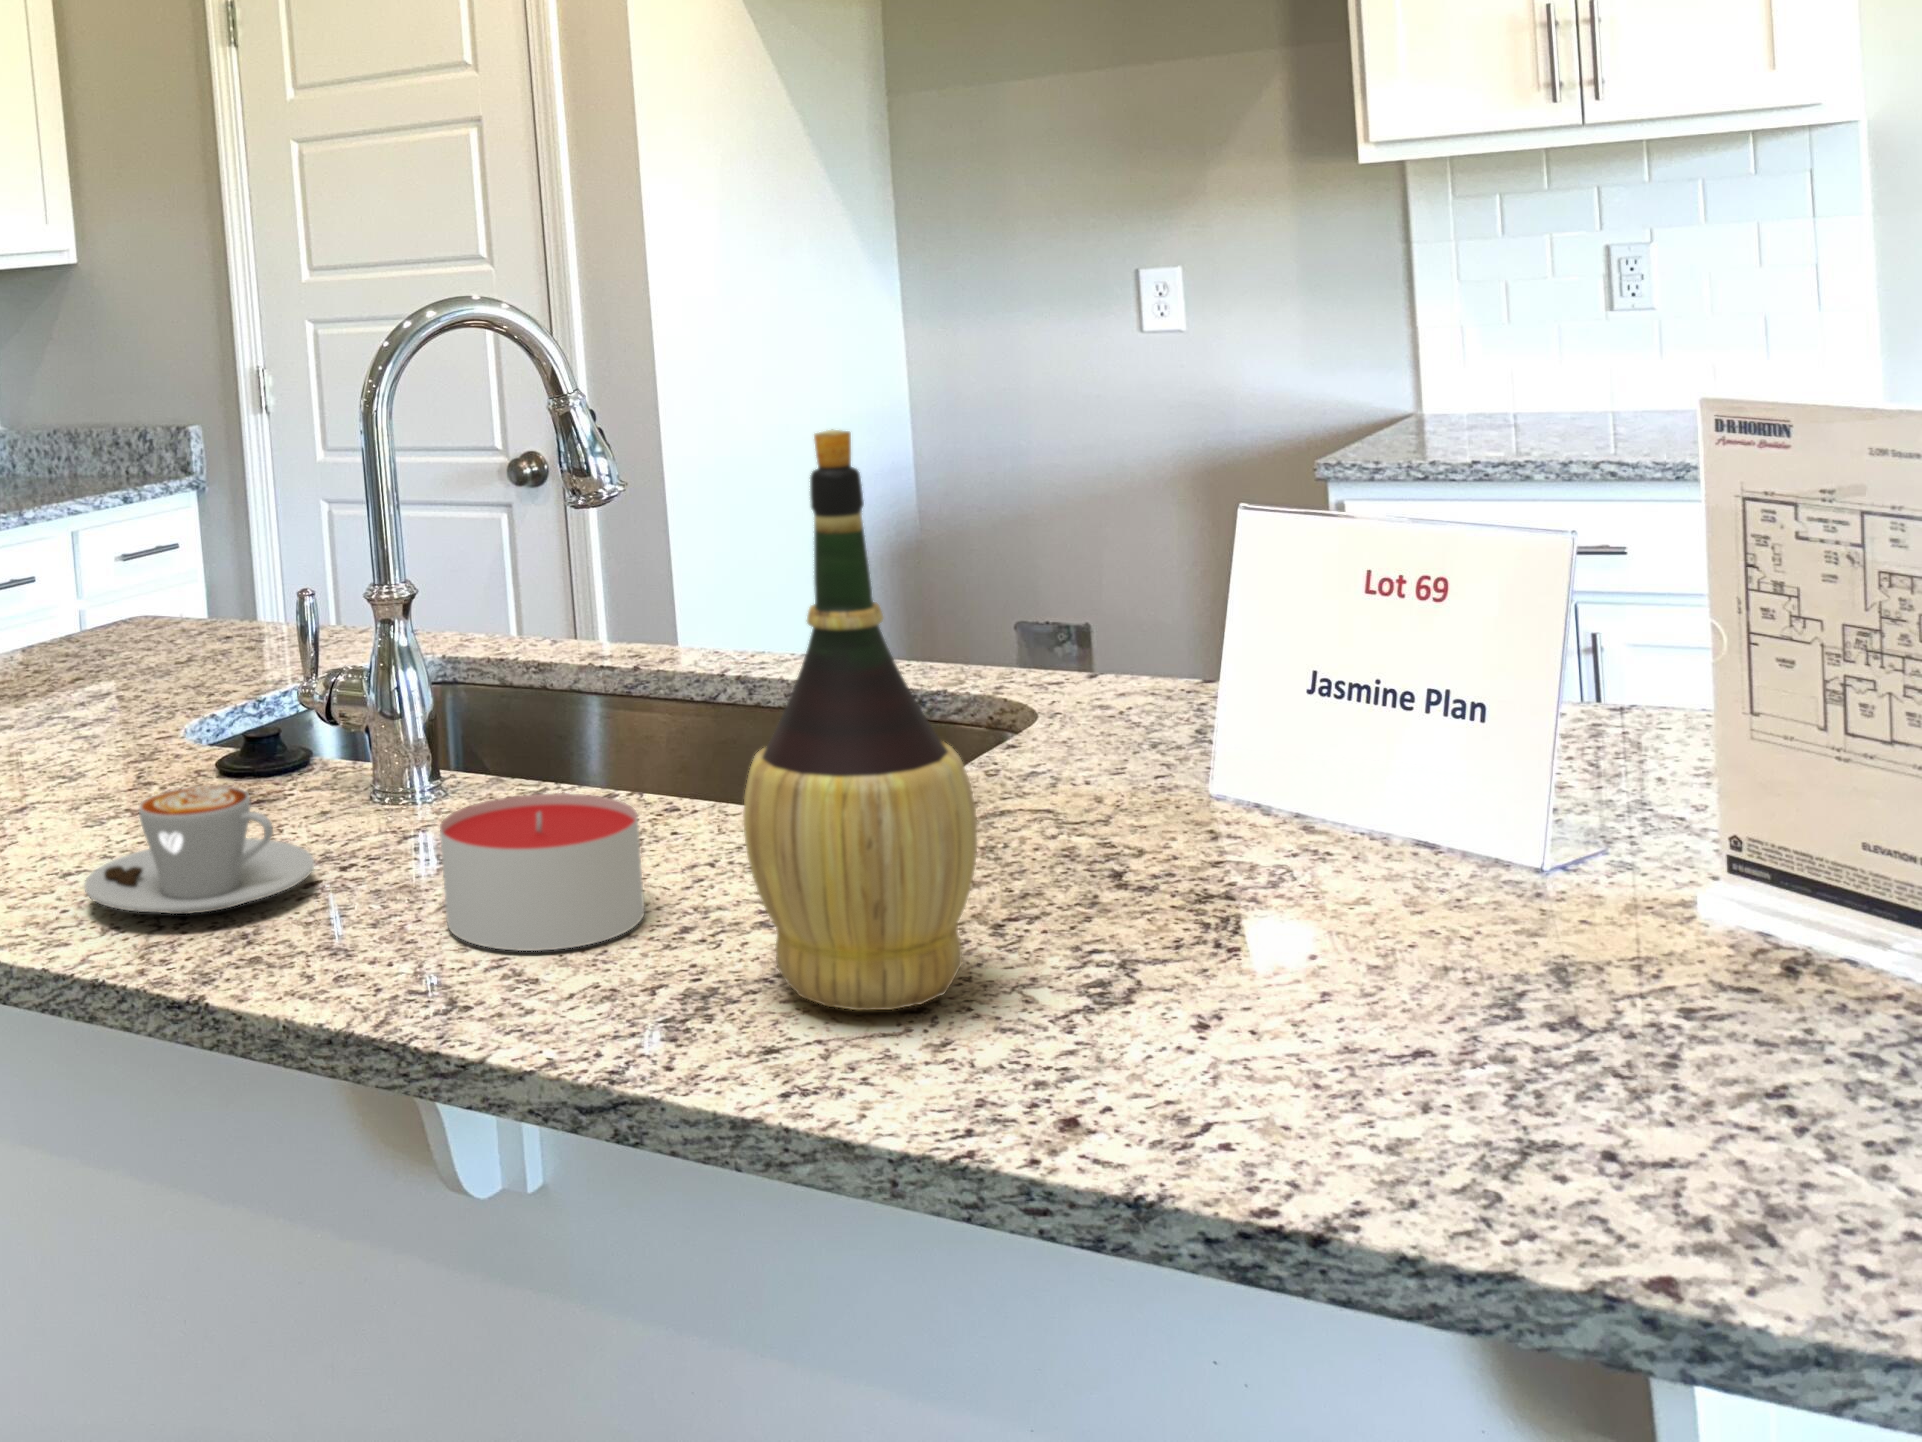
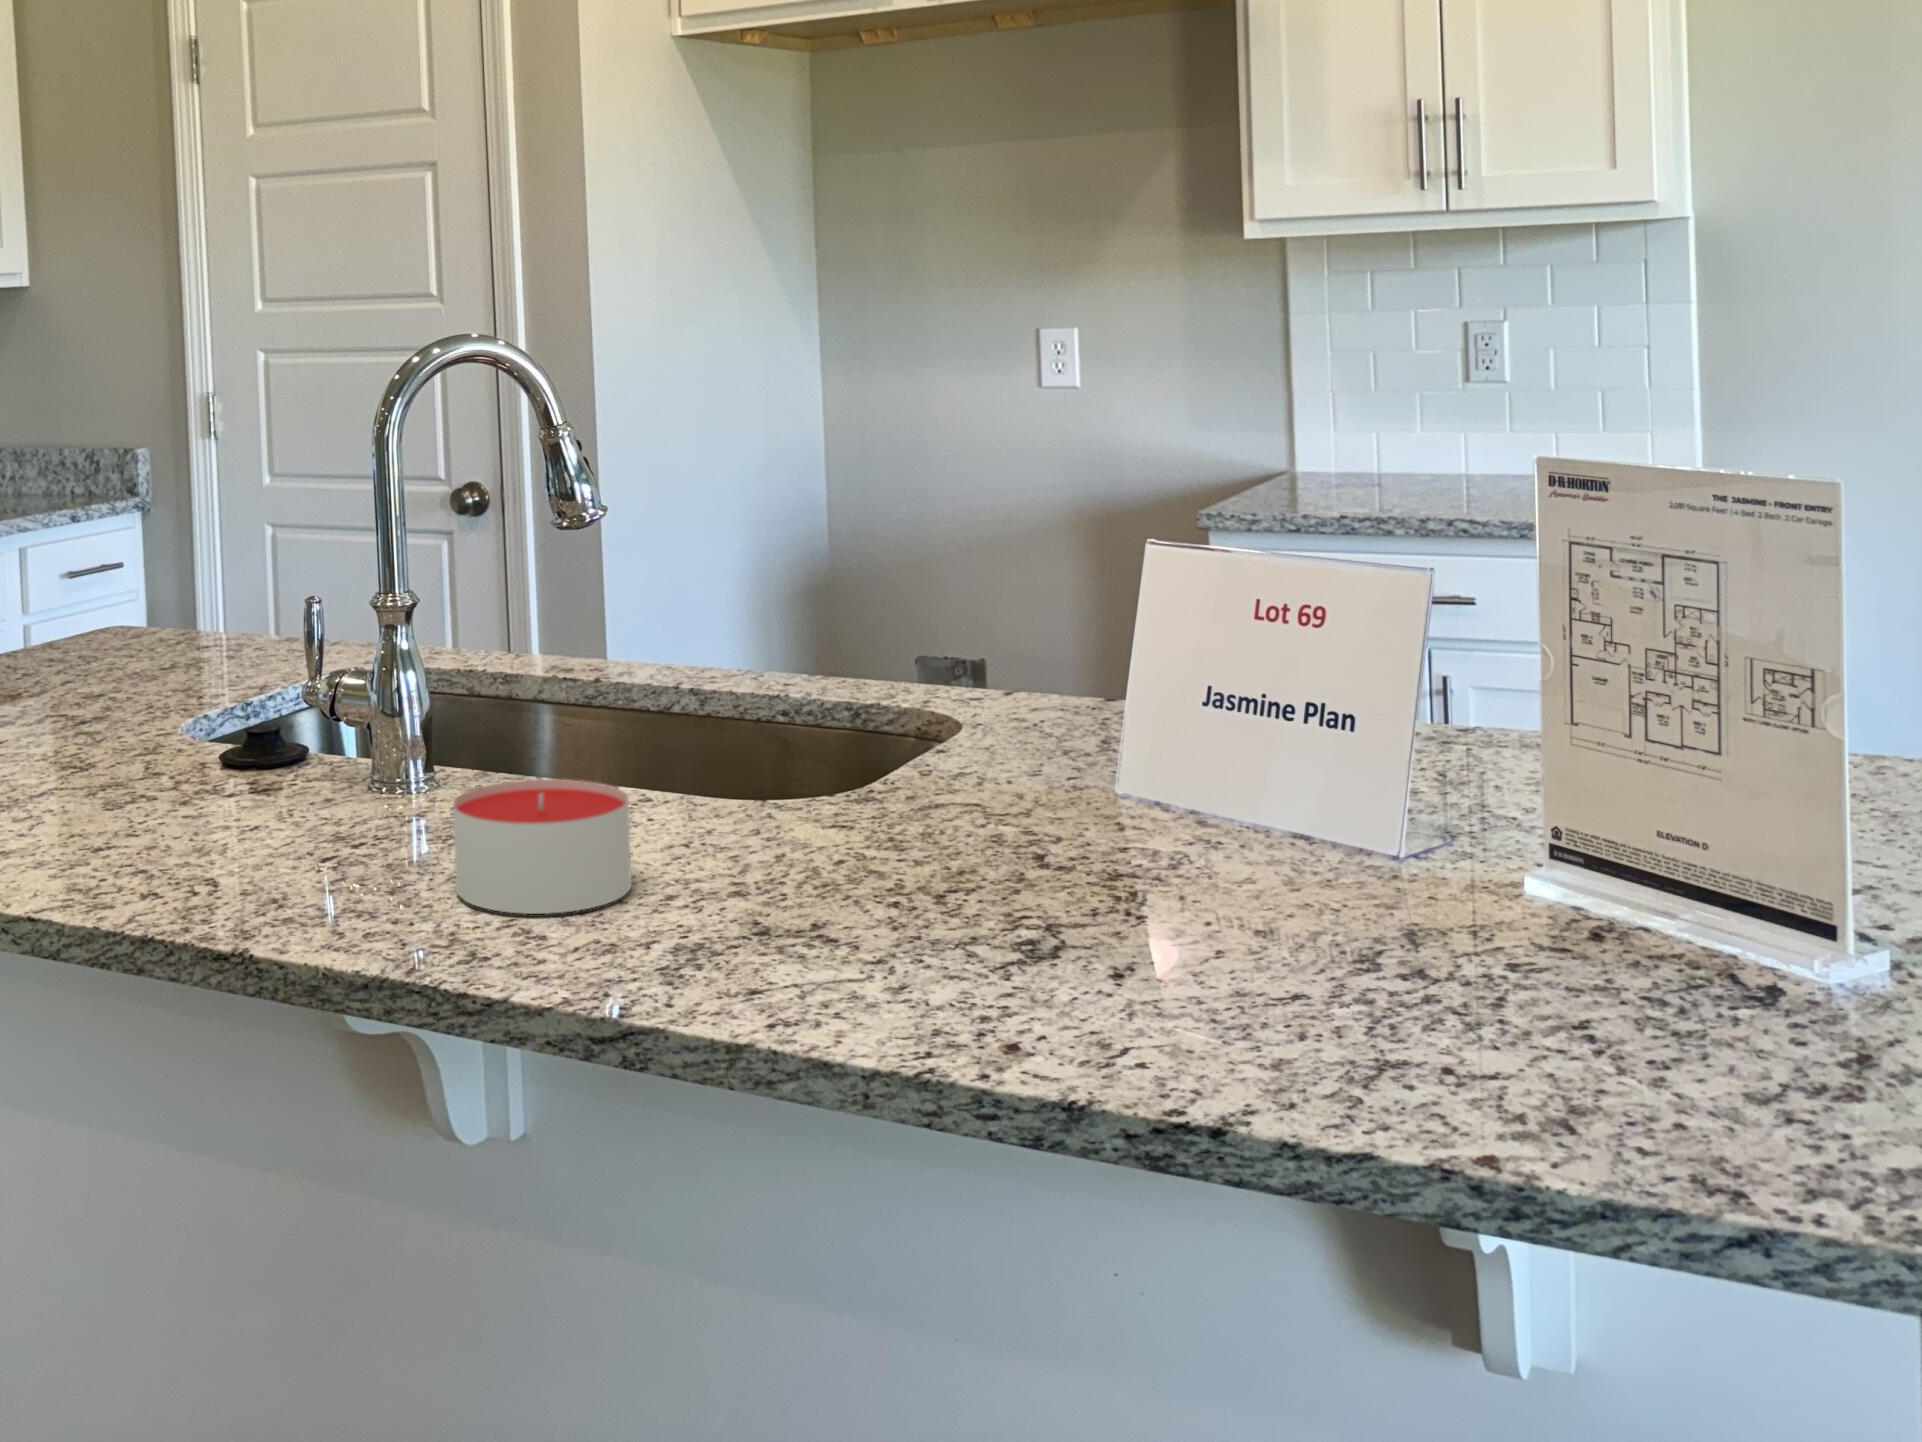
wine bottle: present [743,429,977,1010] -> none [732,460,932,961]
coffee cup: present [85,786,314,914] -> none [122,769,330,882]

